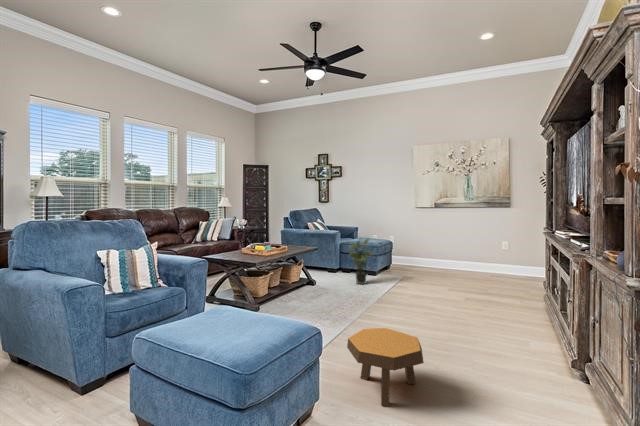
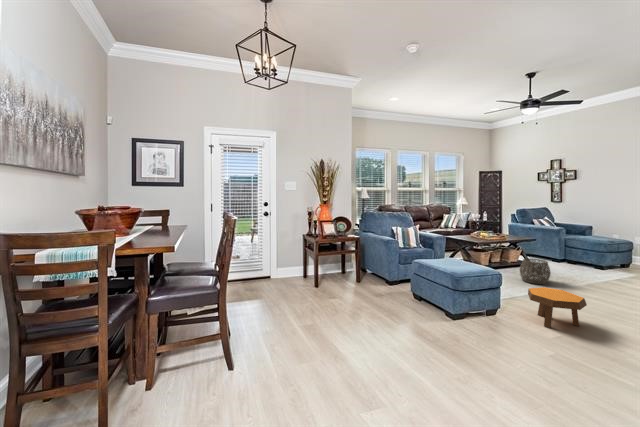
potted plant: present [350,239,372,284] -> none [567,234,595,274]
woven basket: none [310,276,345,313] -> present [520,258,551,284]

